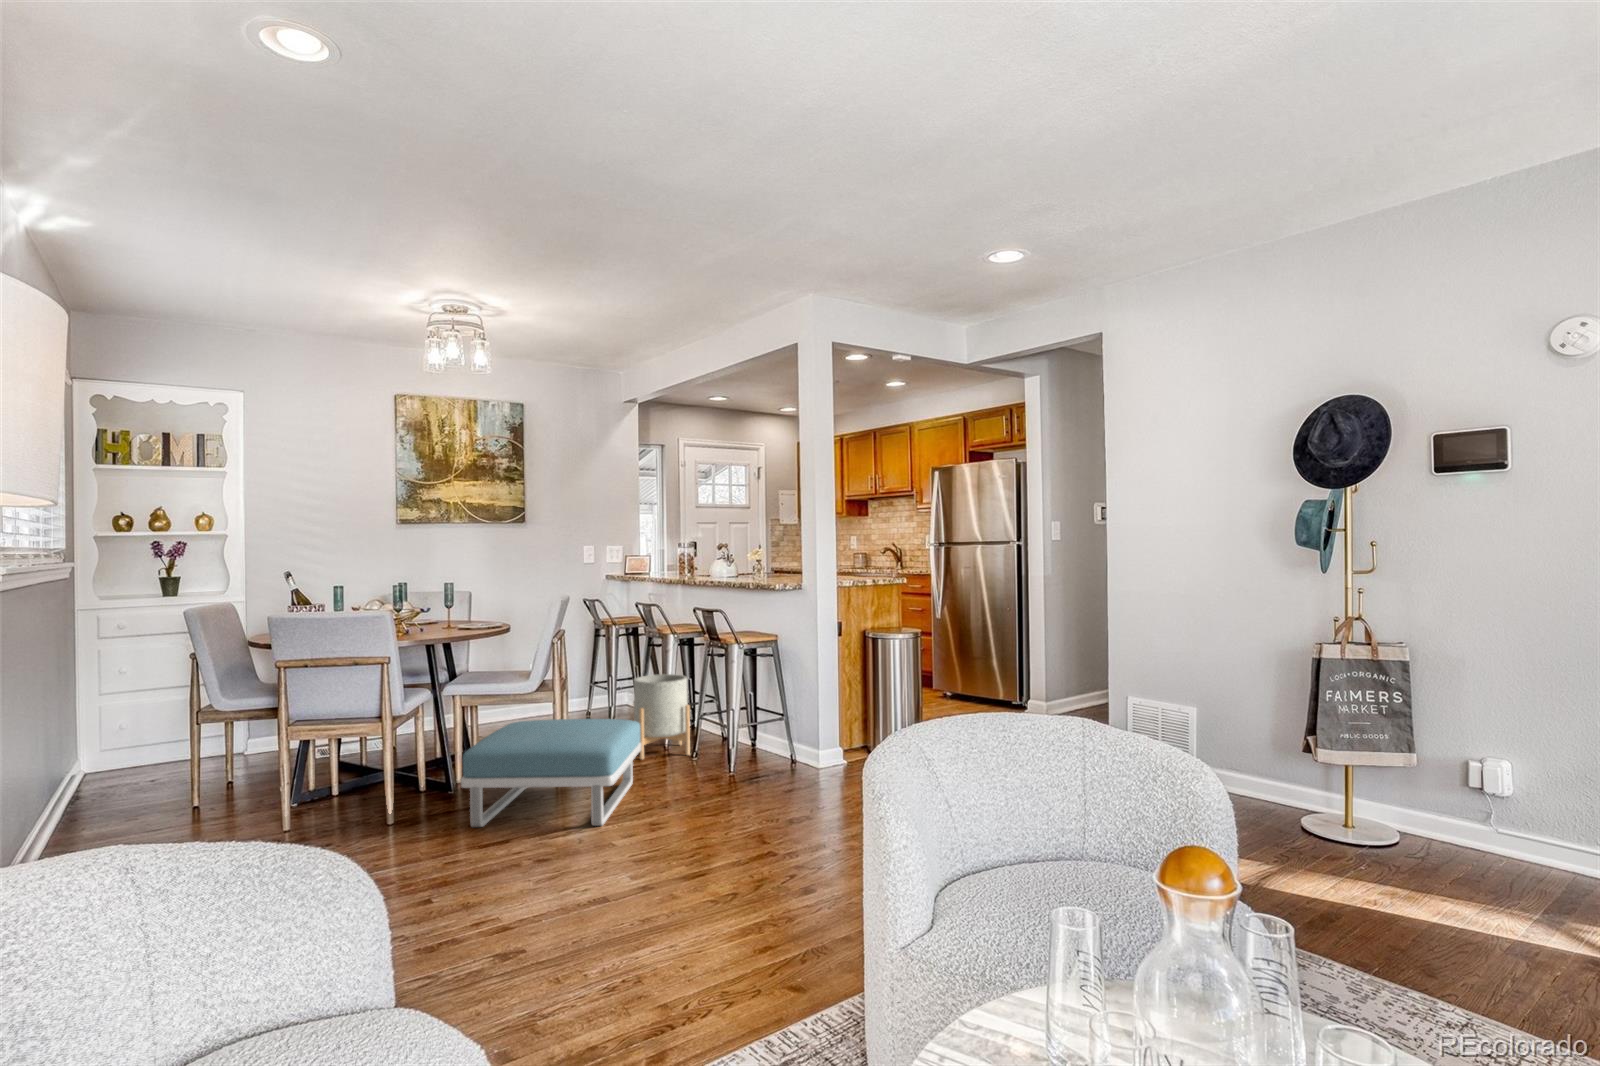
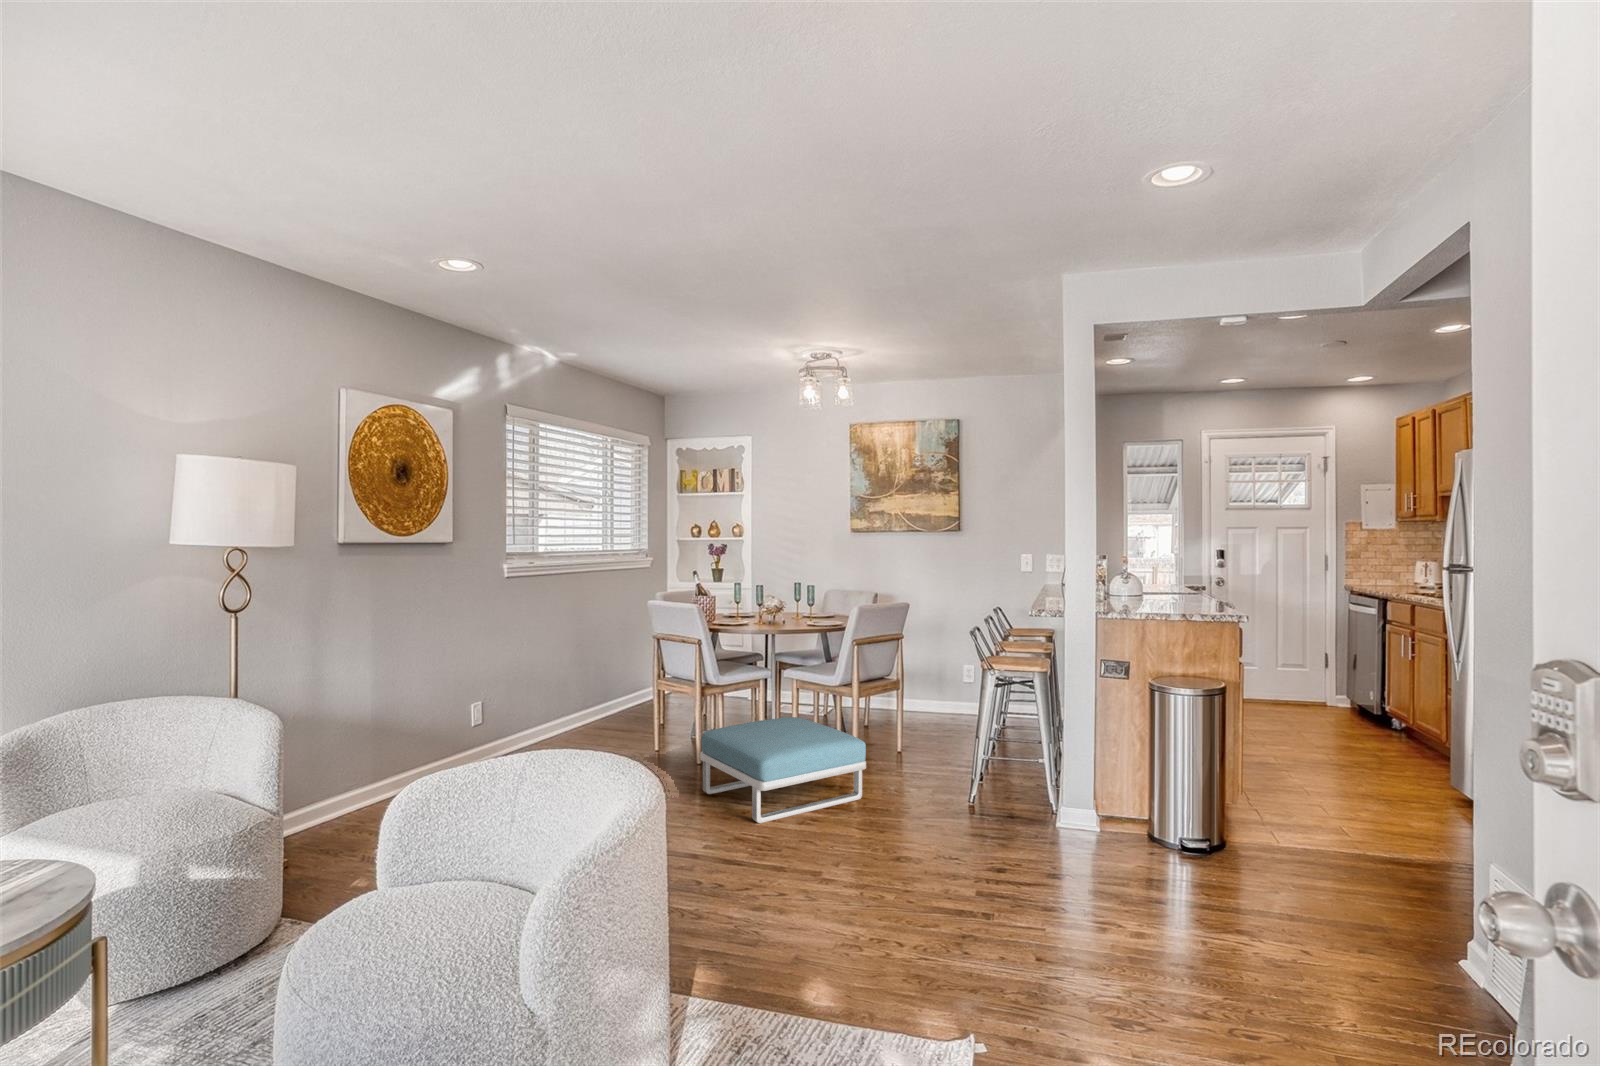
planter: present [633,674,690,759] -> none [927,699,994,790]

